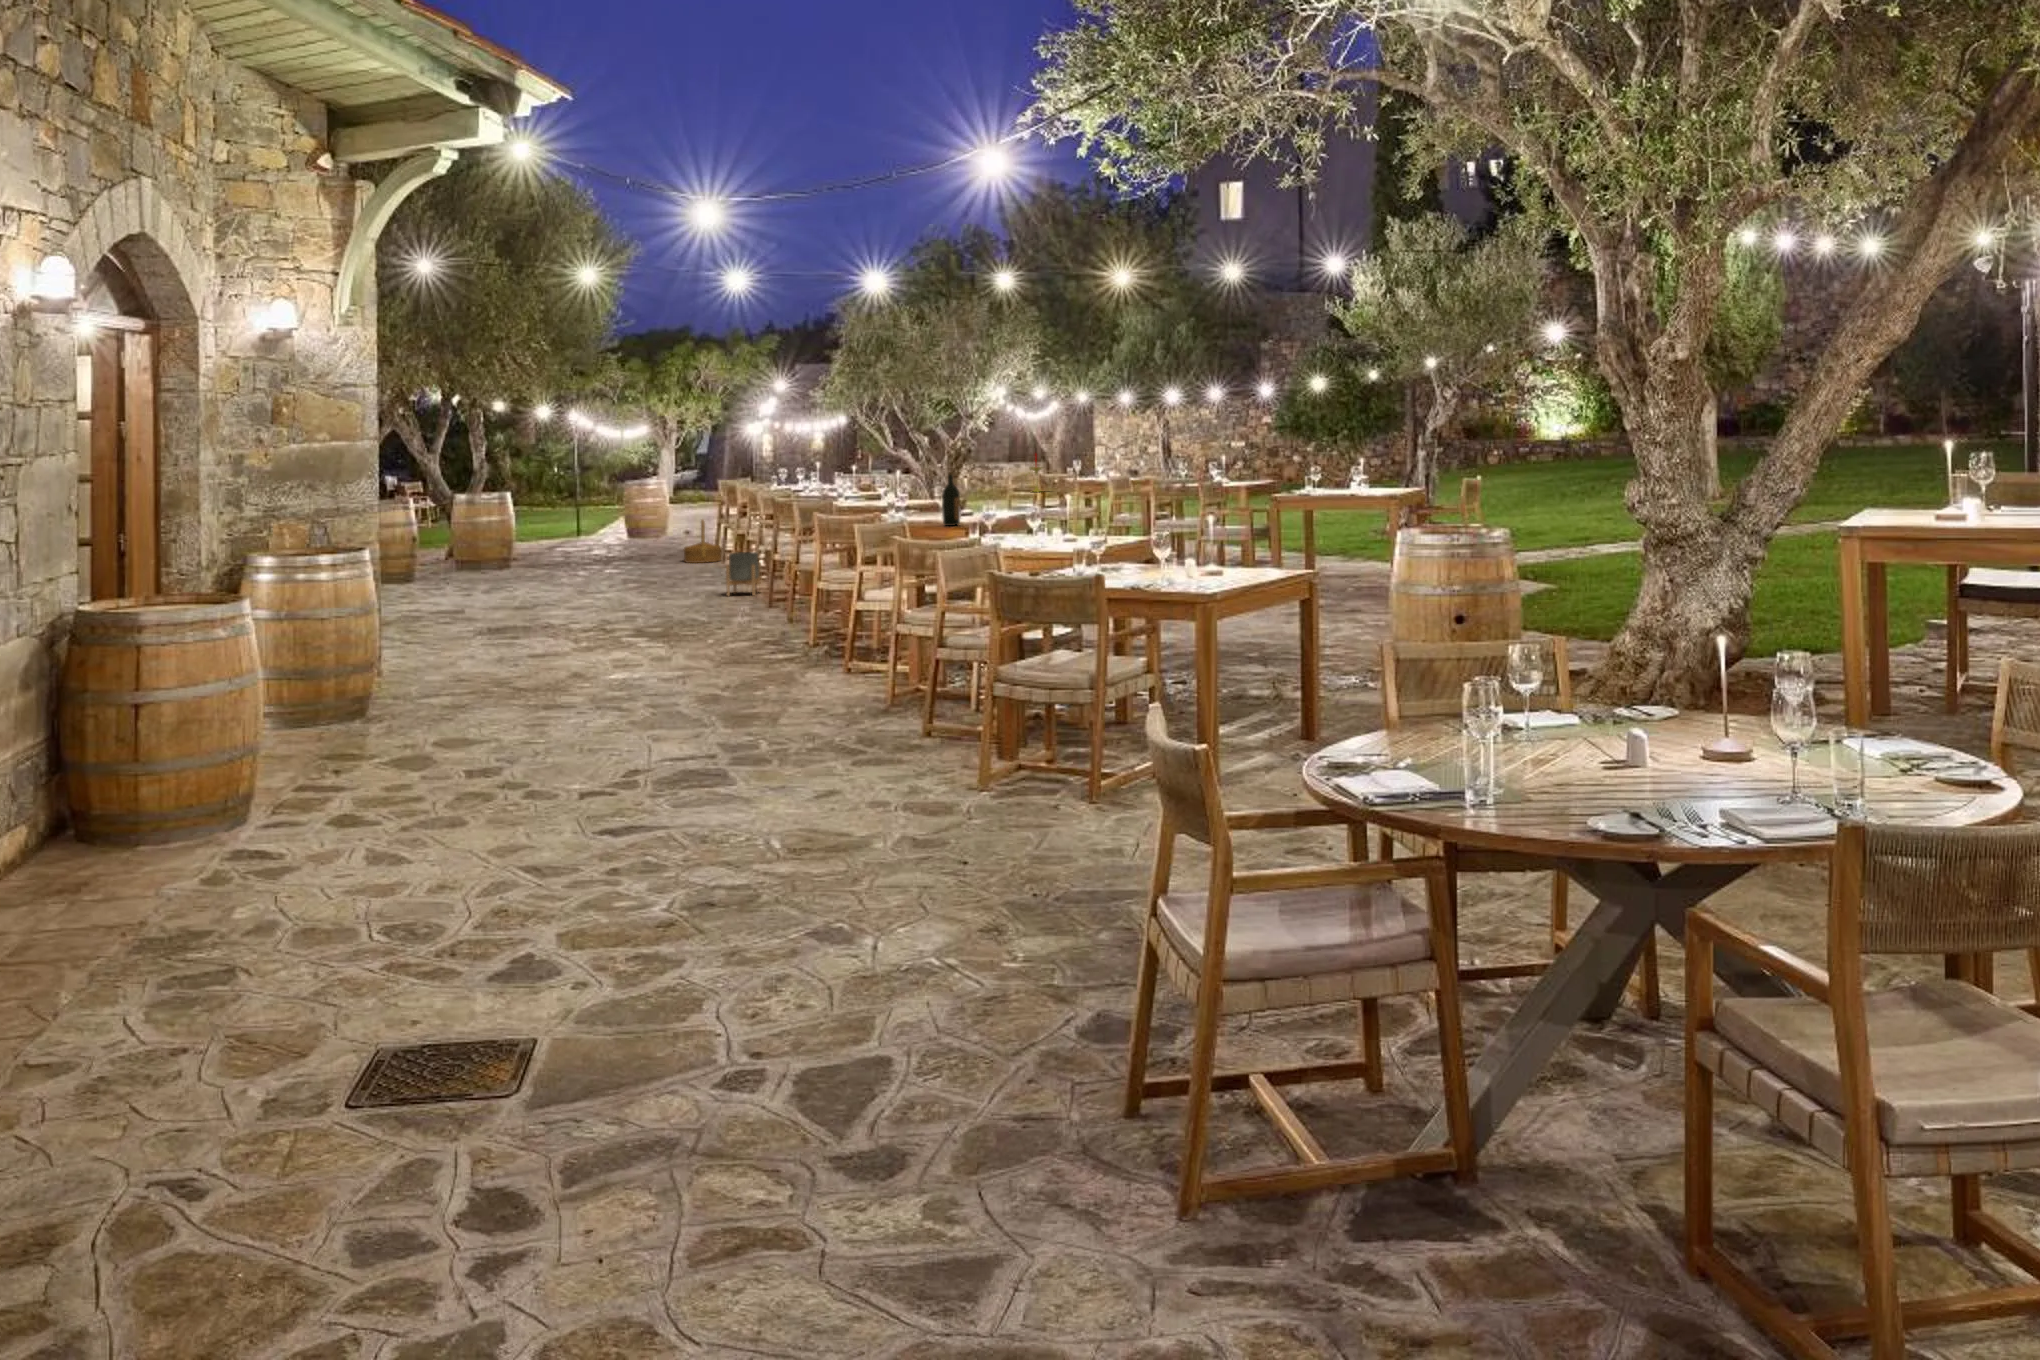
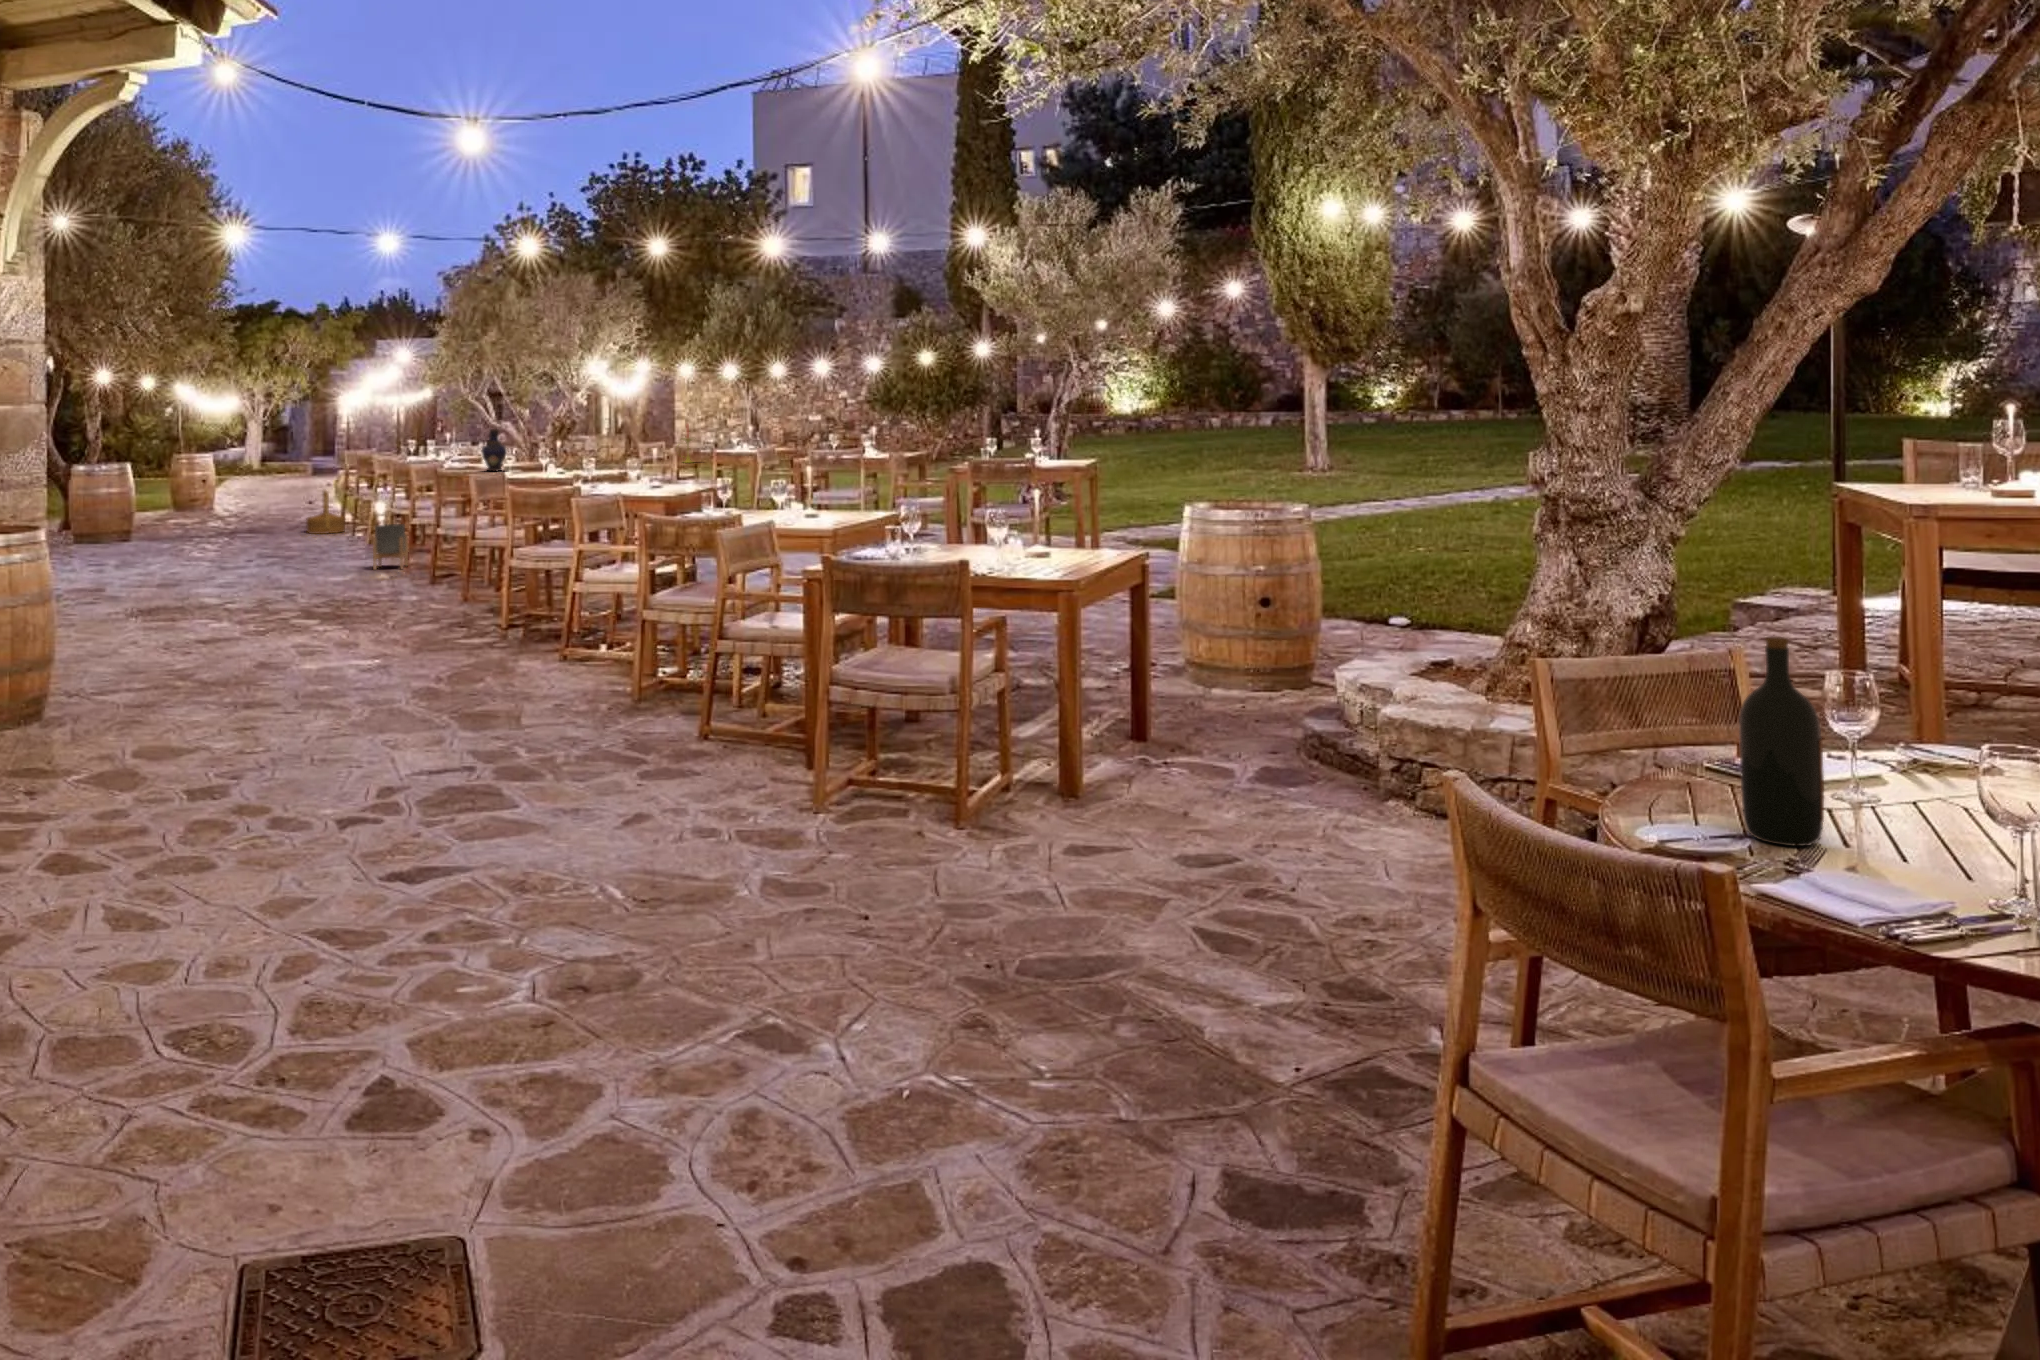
vase: none [823,459,849,501] -> present [481,429,507,471]
wine bottle: present [942,472,961,526] -> present [1739,637,1824,846]

